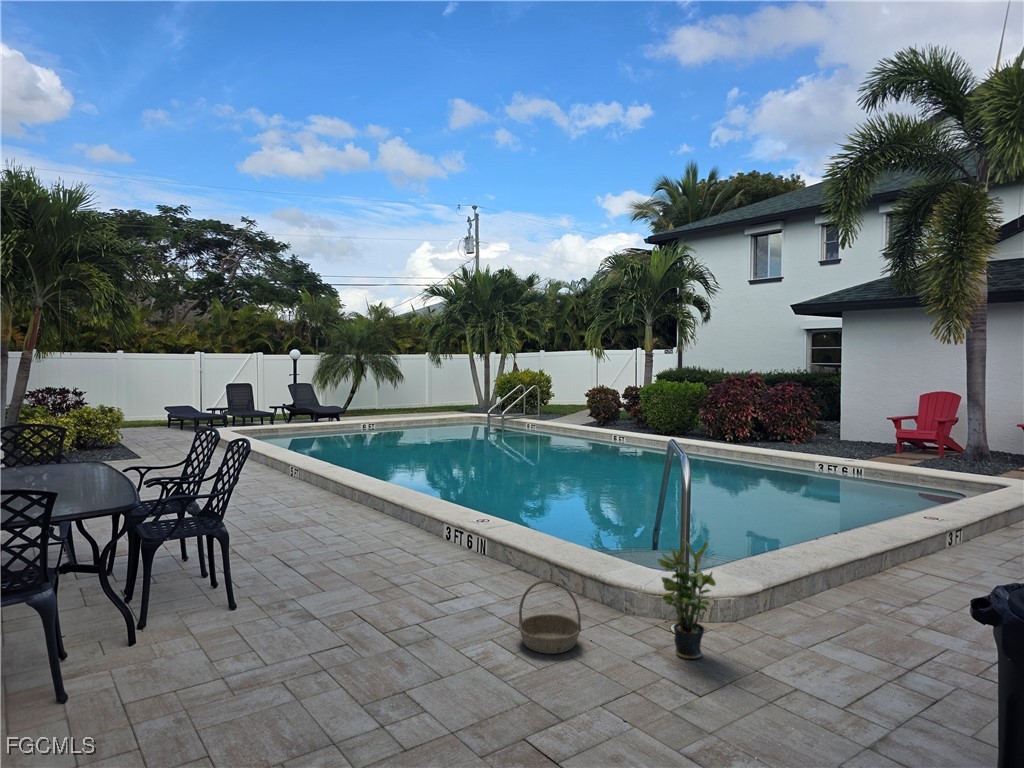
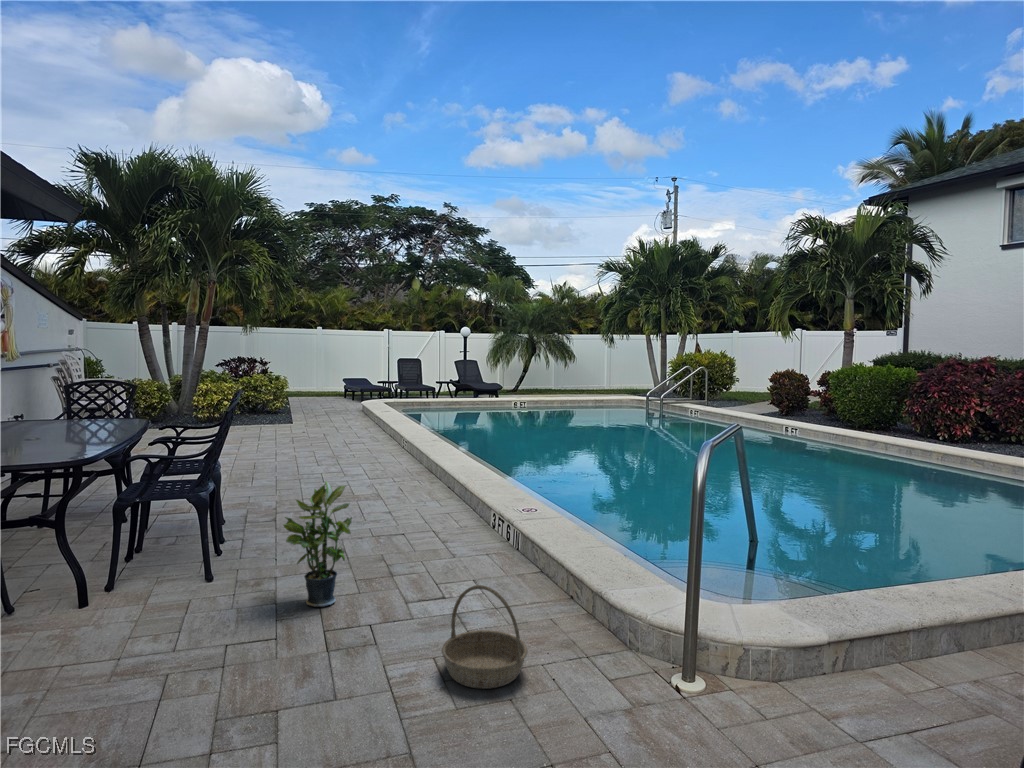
potted plant: present [657,539,716,659] -> present [283,482,352,607]

